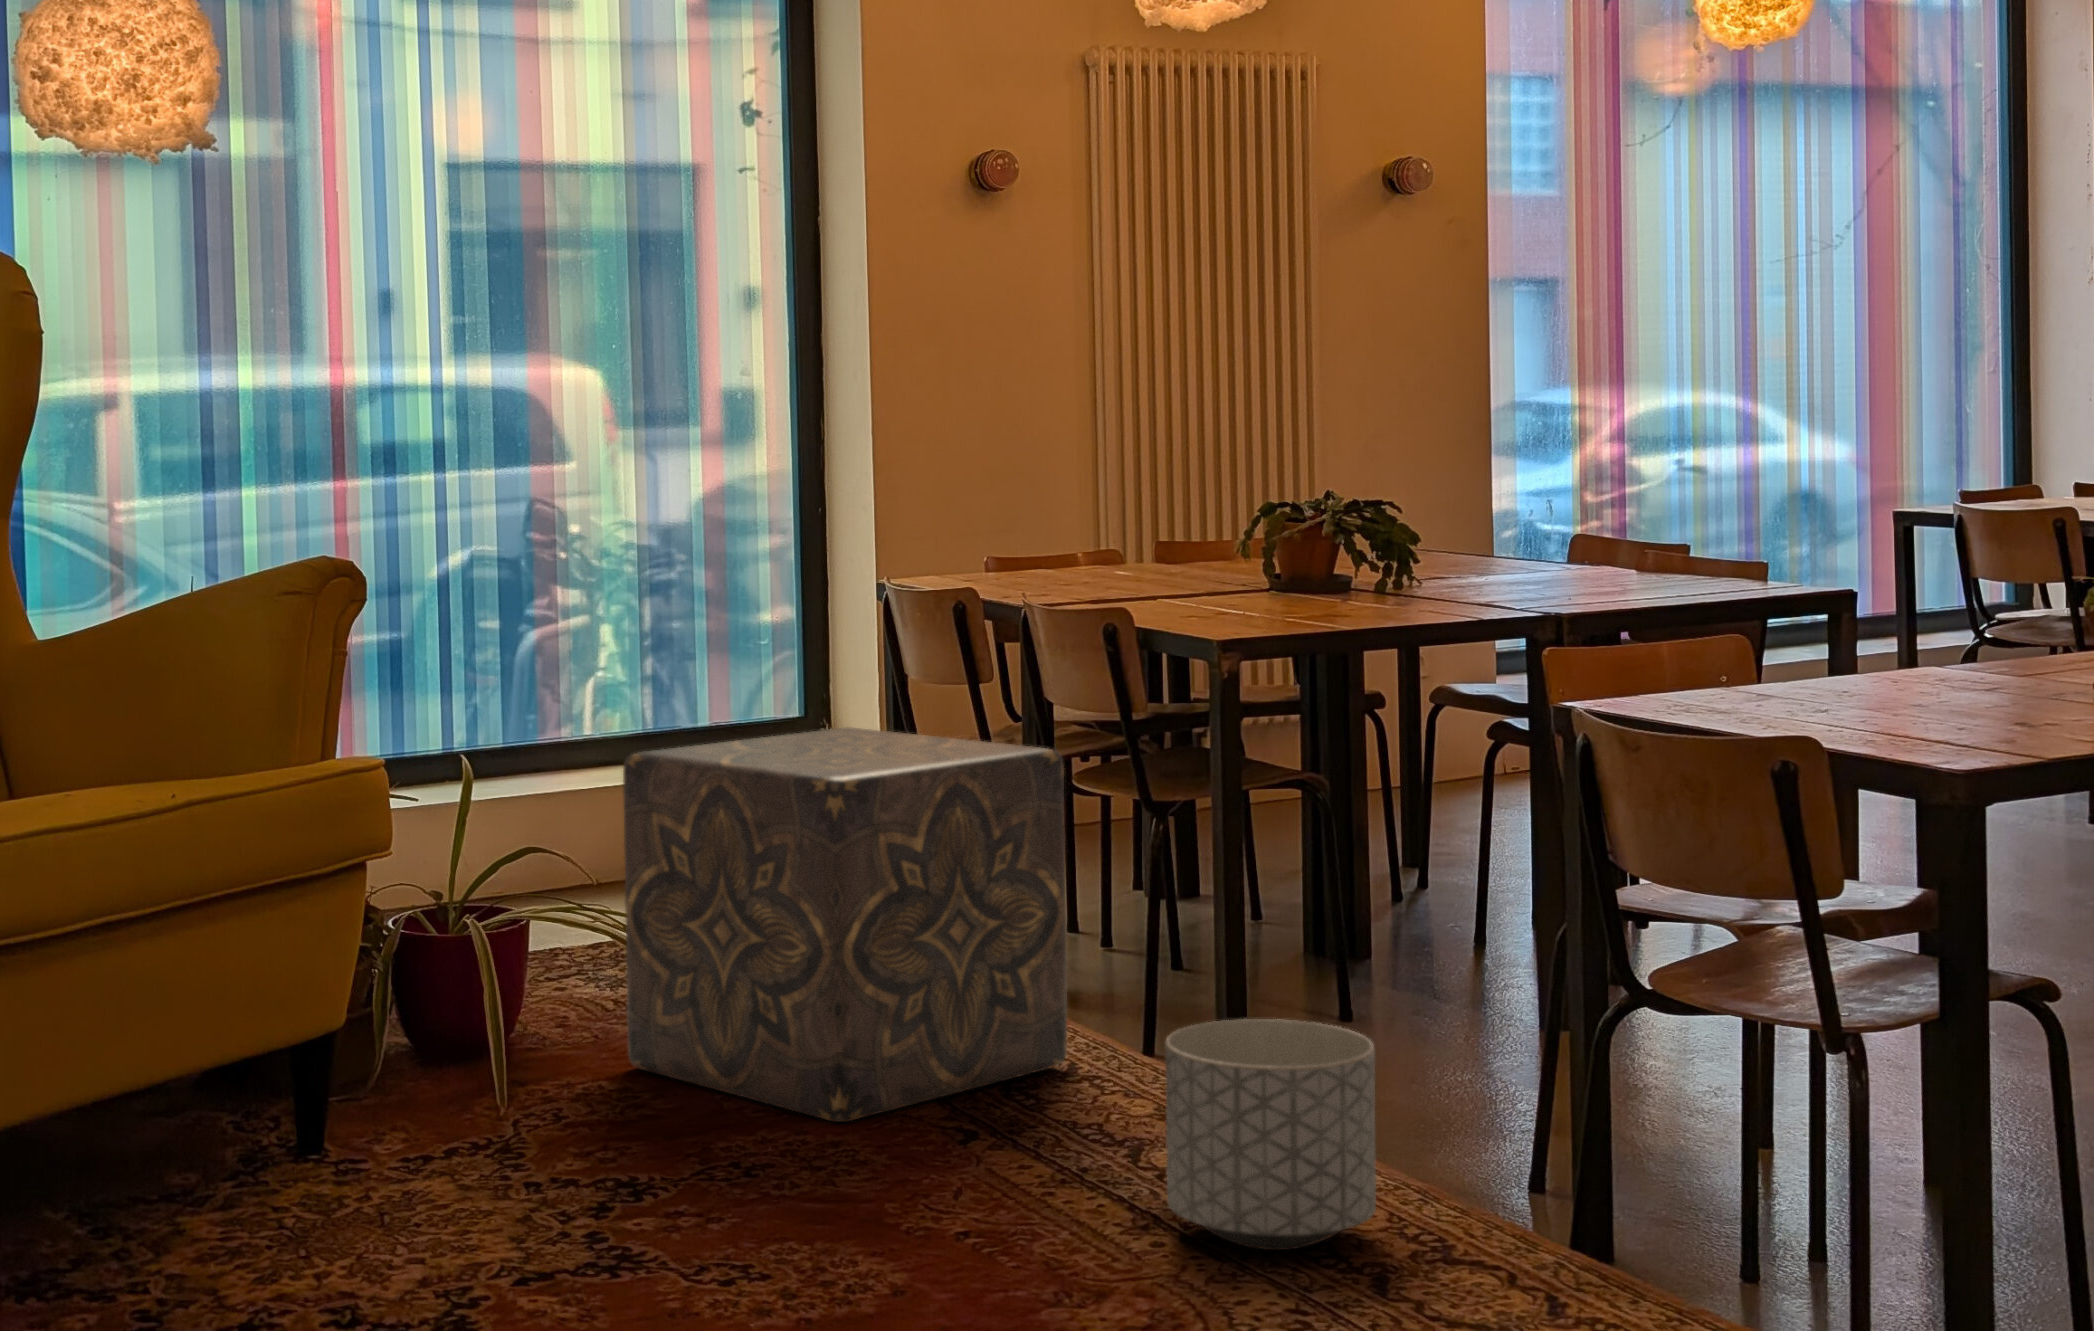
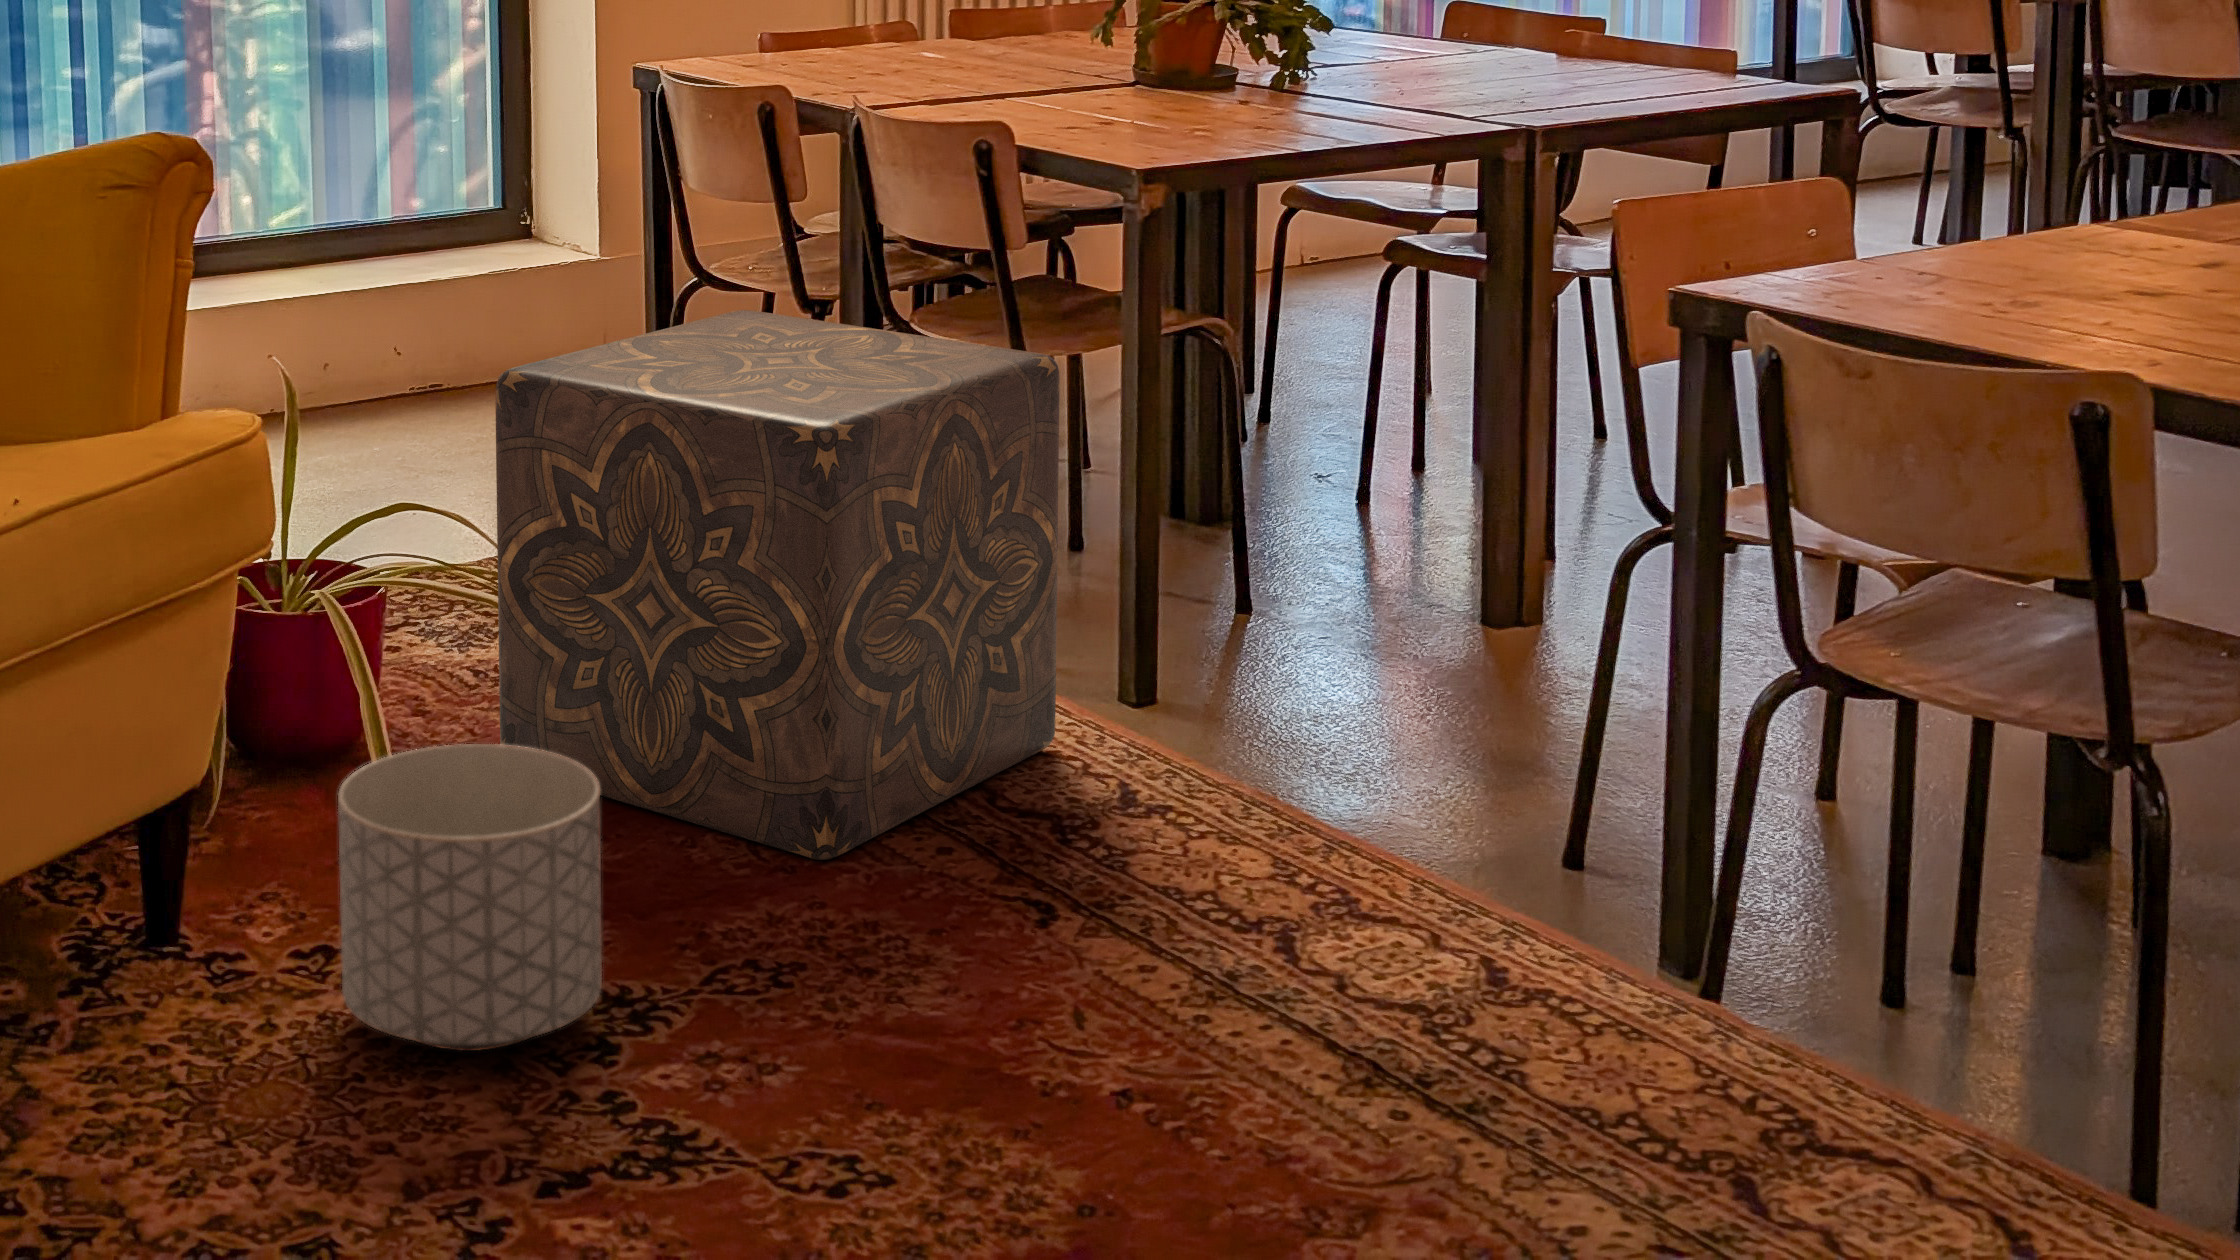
planter: present [1165,1019,1376,1250] -> present [338,744,602,1051]

